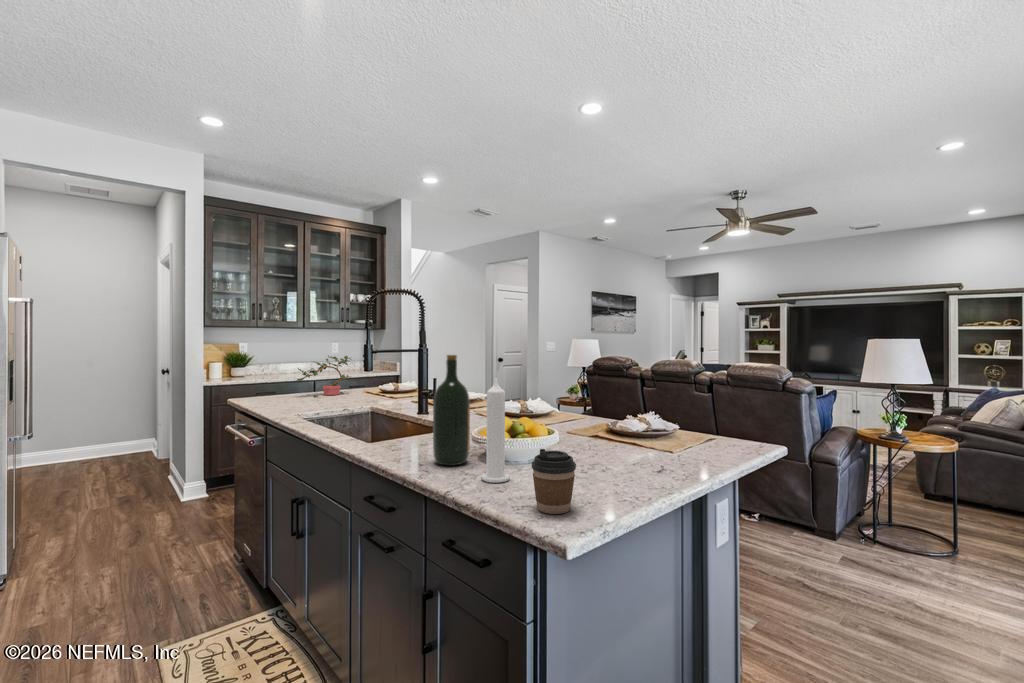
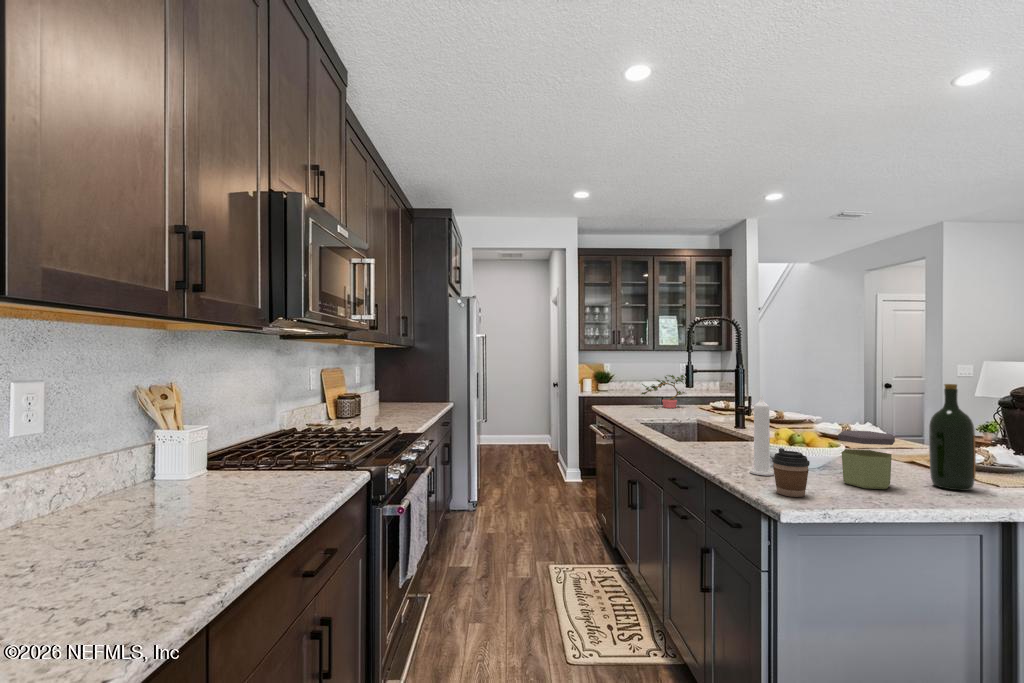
wine bottle: present [433,355,470,466] -> present [929,384,976,491]
jar: none [575,412,630,479] -> present [838,430,895,489]

